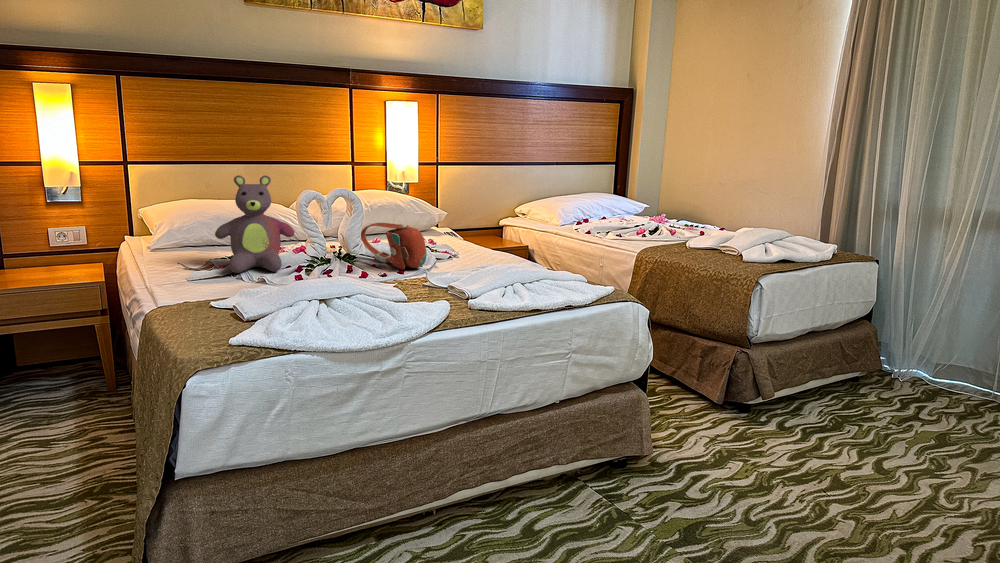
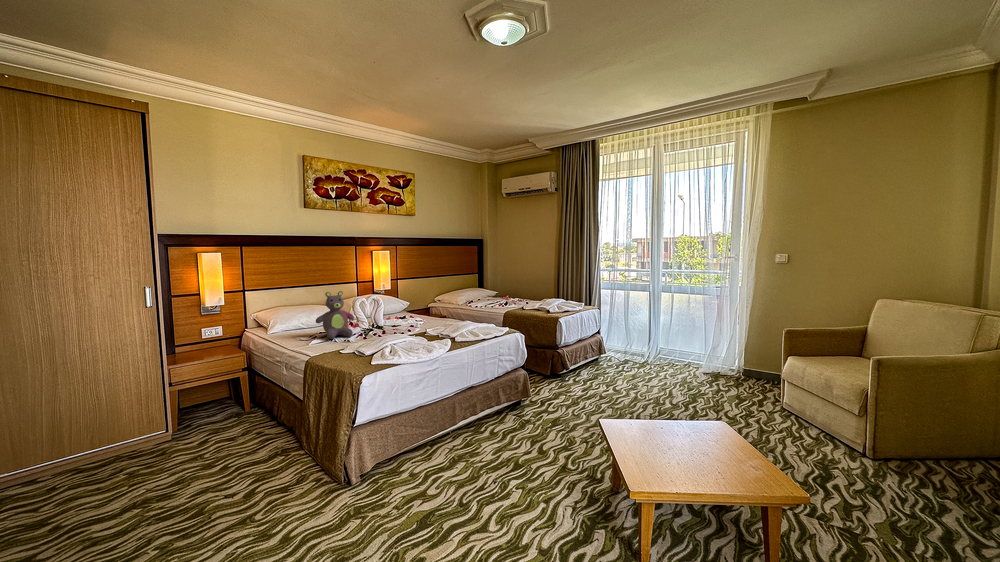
handbag: present [361,223,427,270] -> none [384,309,421,330]

